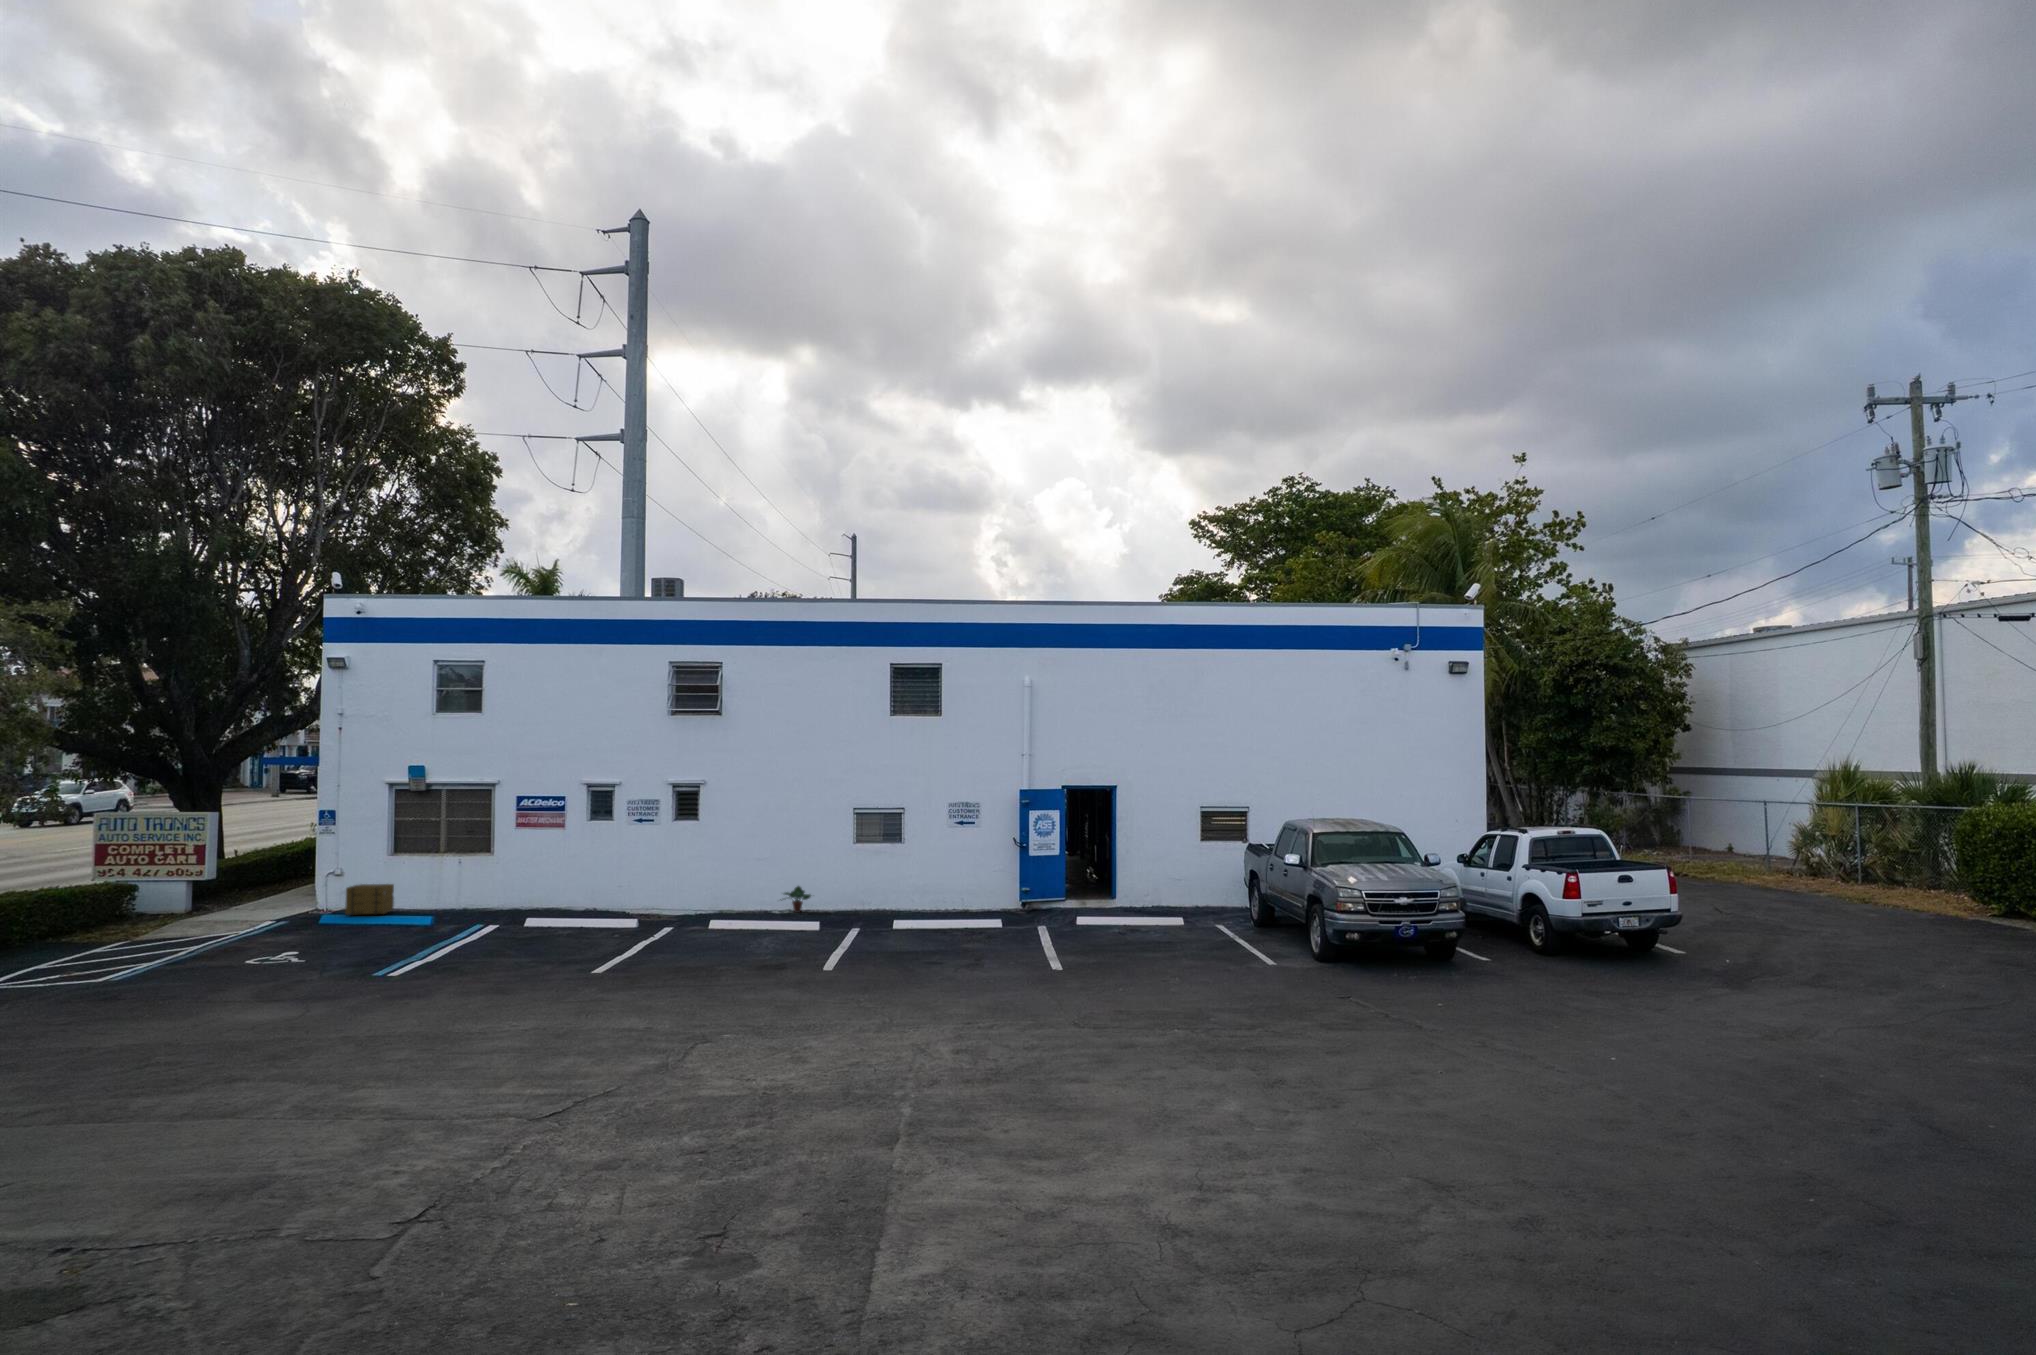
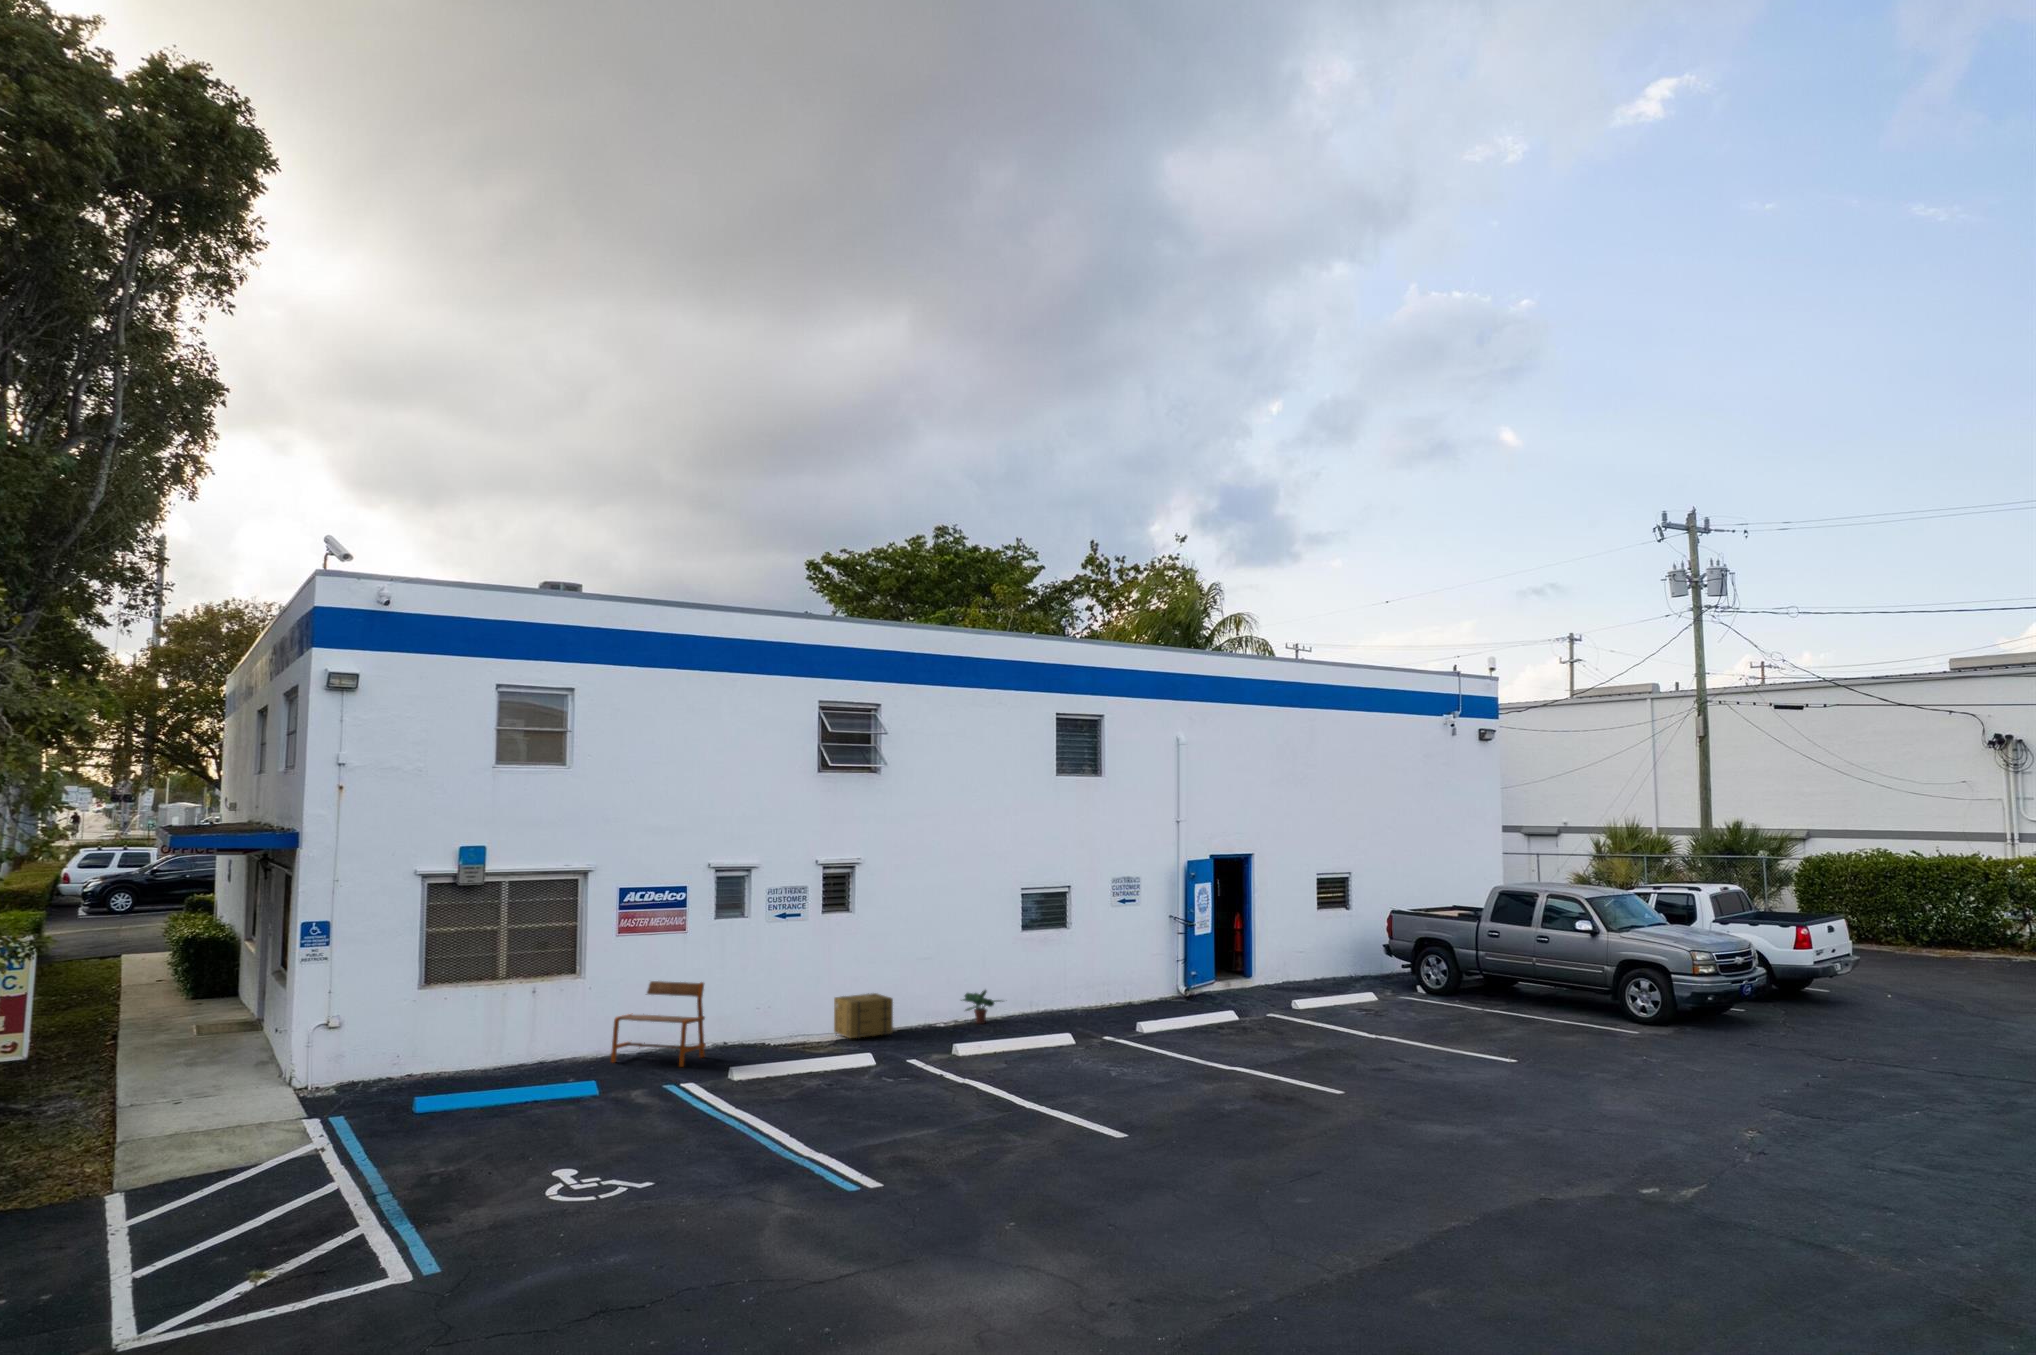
bench: none [508,860,563,918] -> present [611,981,706,1067]
cardboard box: present [345,884,394,915] -> present [834,993,893,1038]

